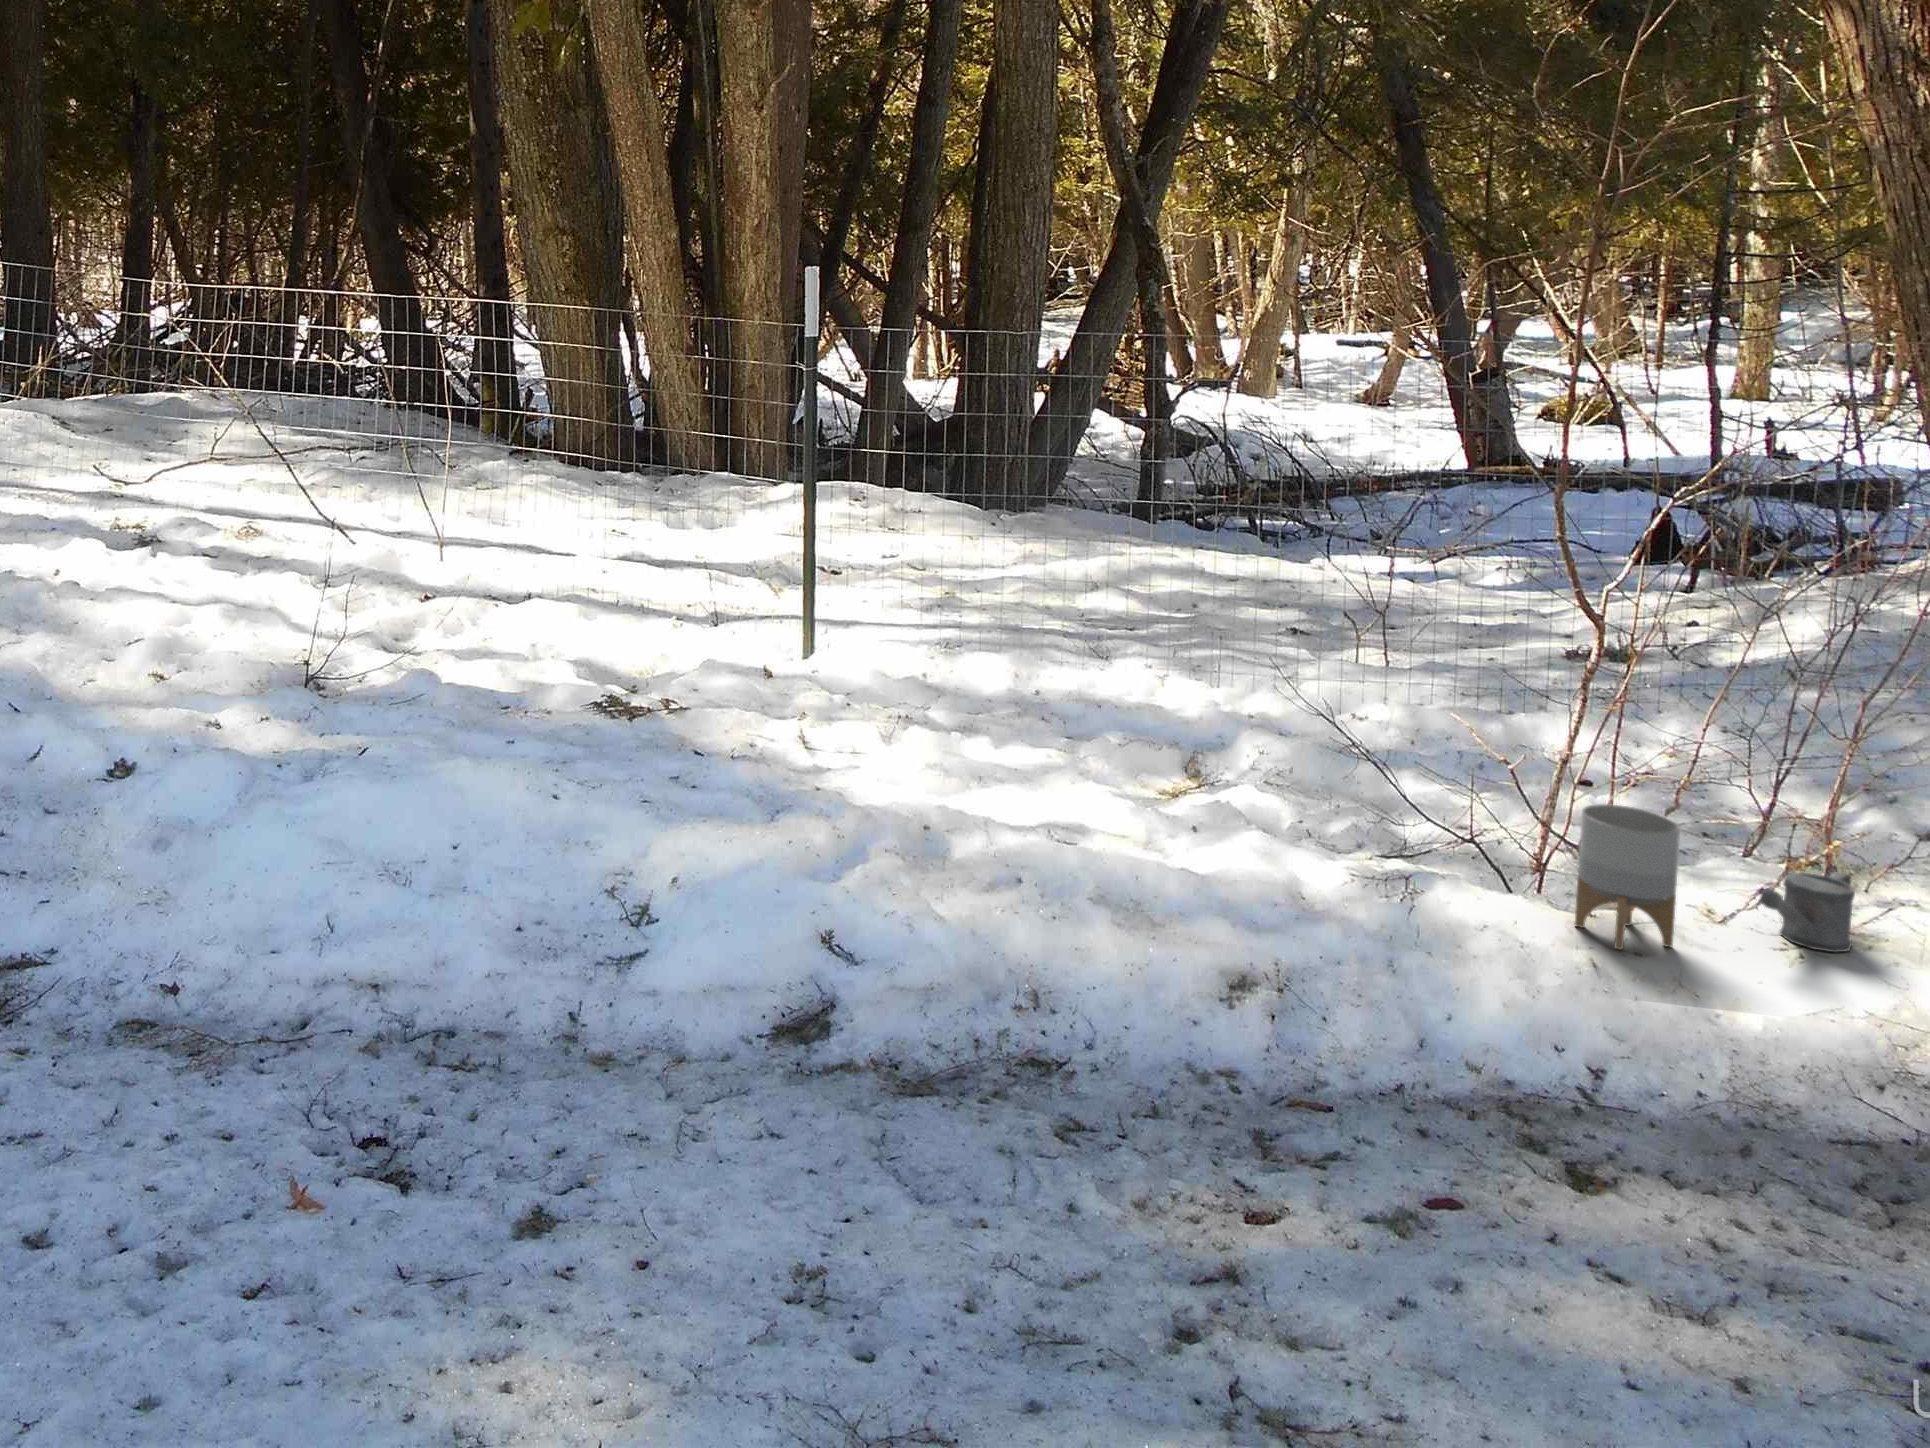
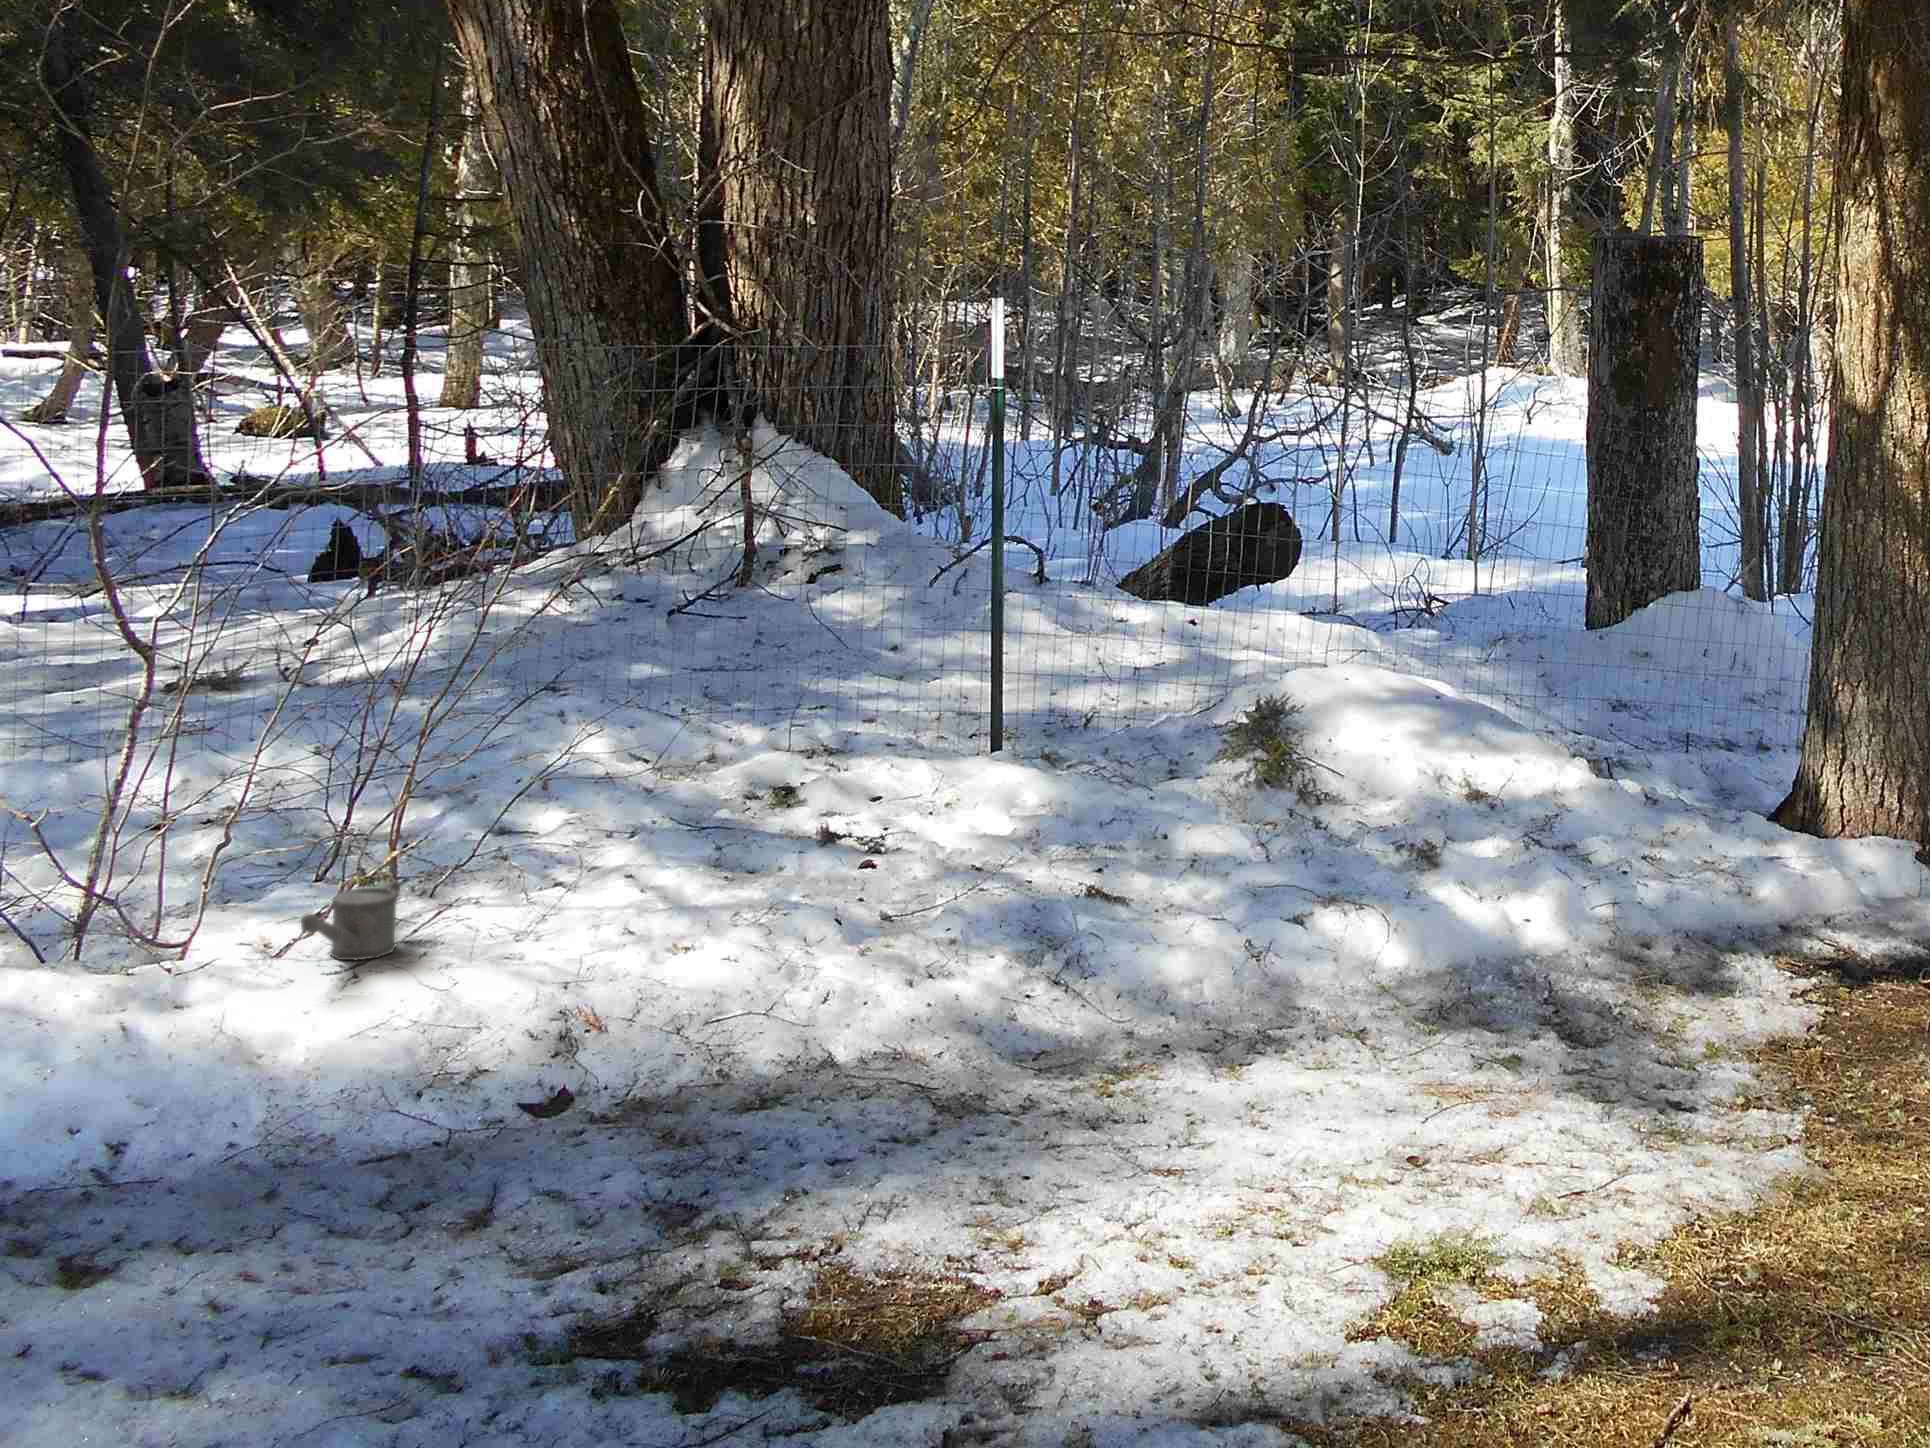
planter: present [1575,804,1680,950] -> none [107,866,218,1016]

